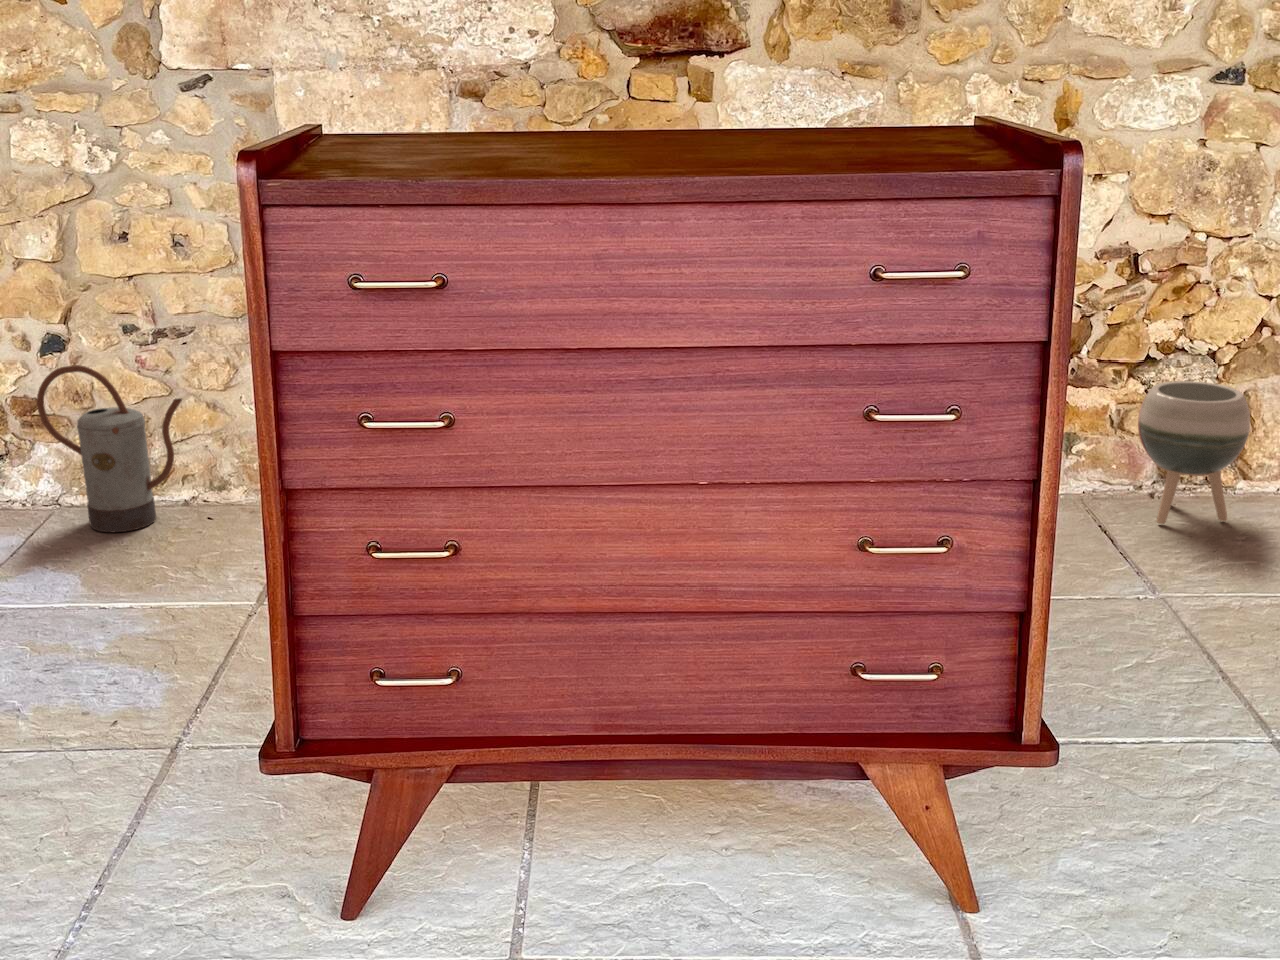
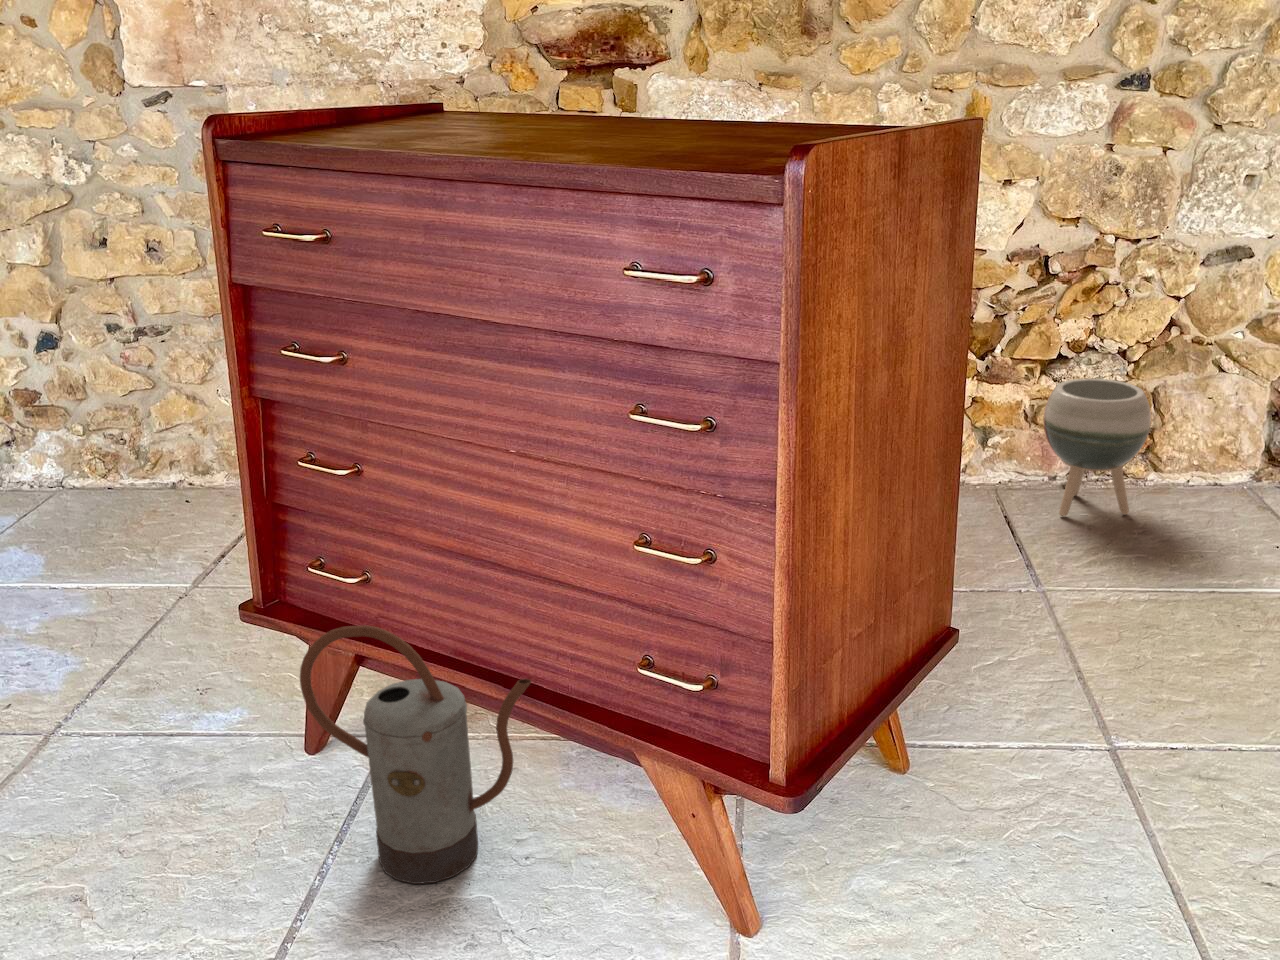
watering can: present [37,365,182,532] -> present [300,625,531,884]

